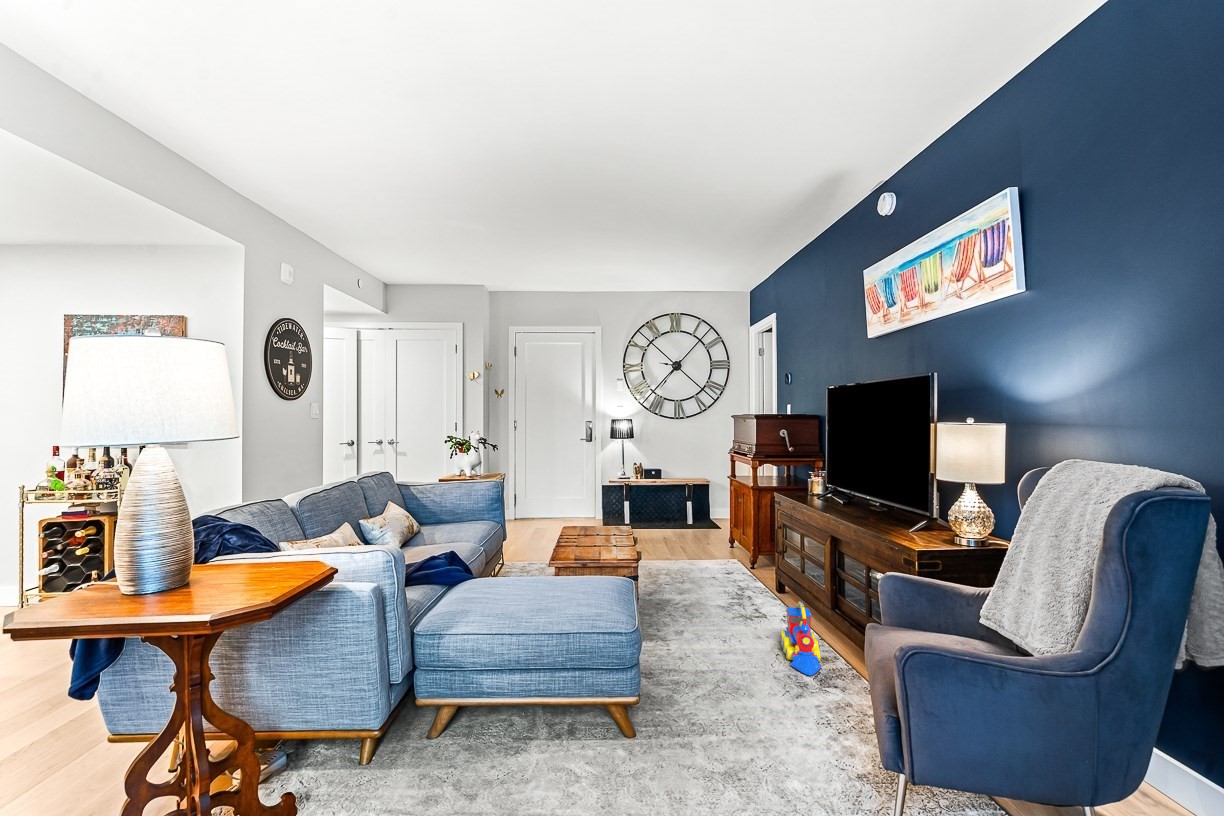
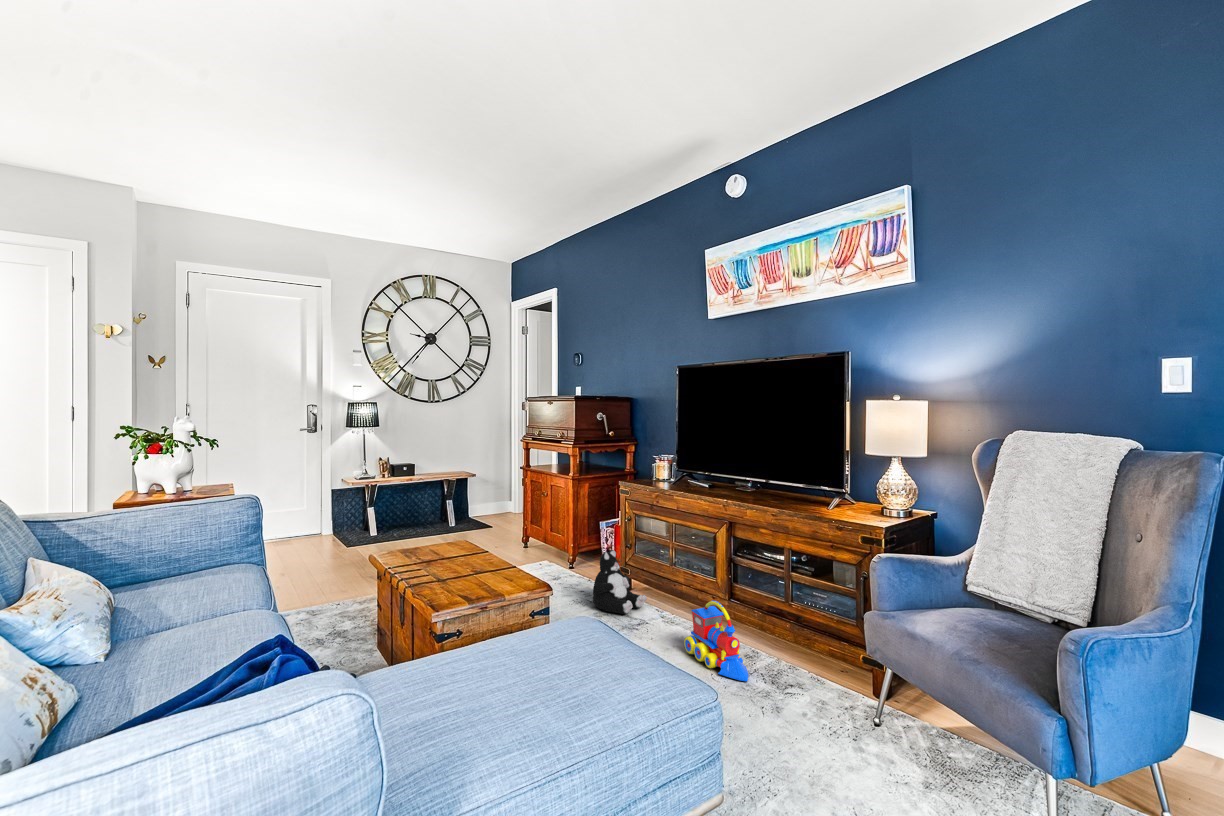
plush toy: none [738,552,785,608] -> present [593,550,647,614]

